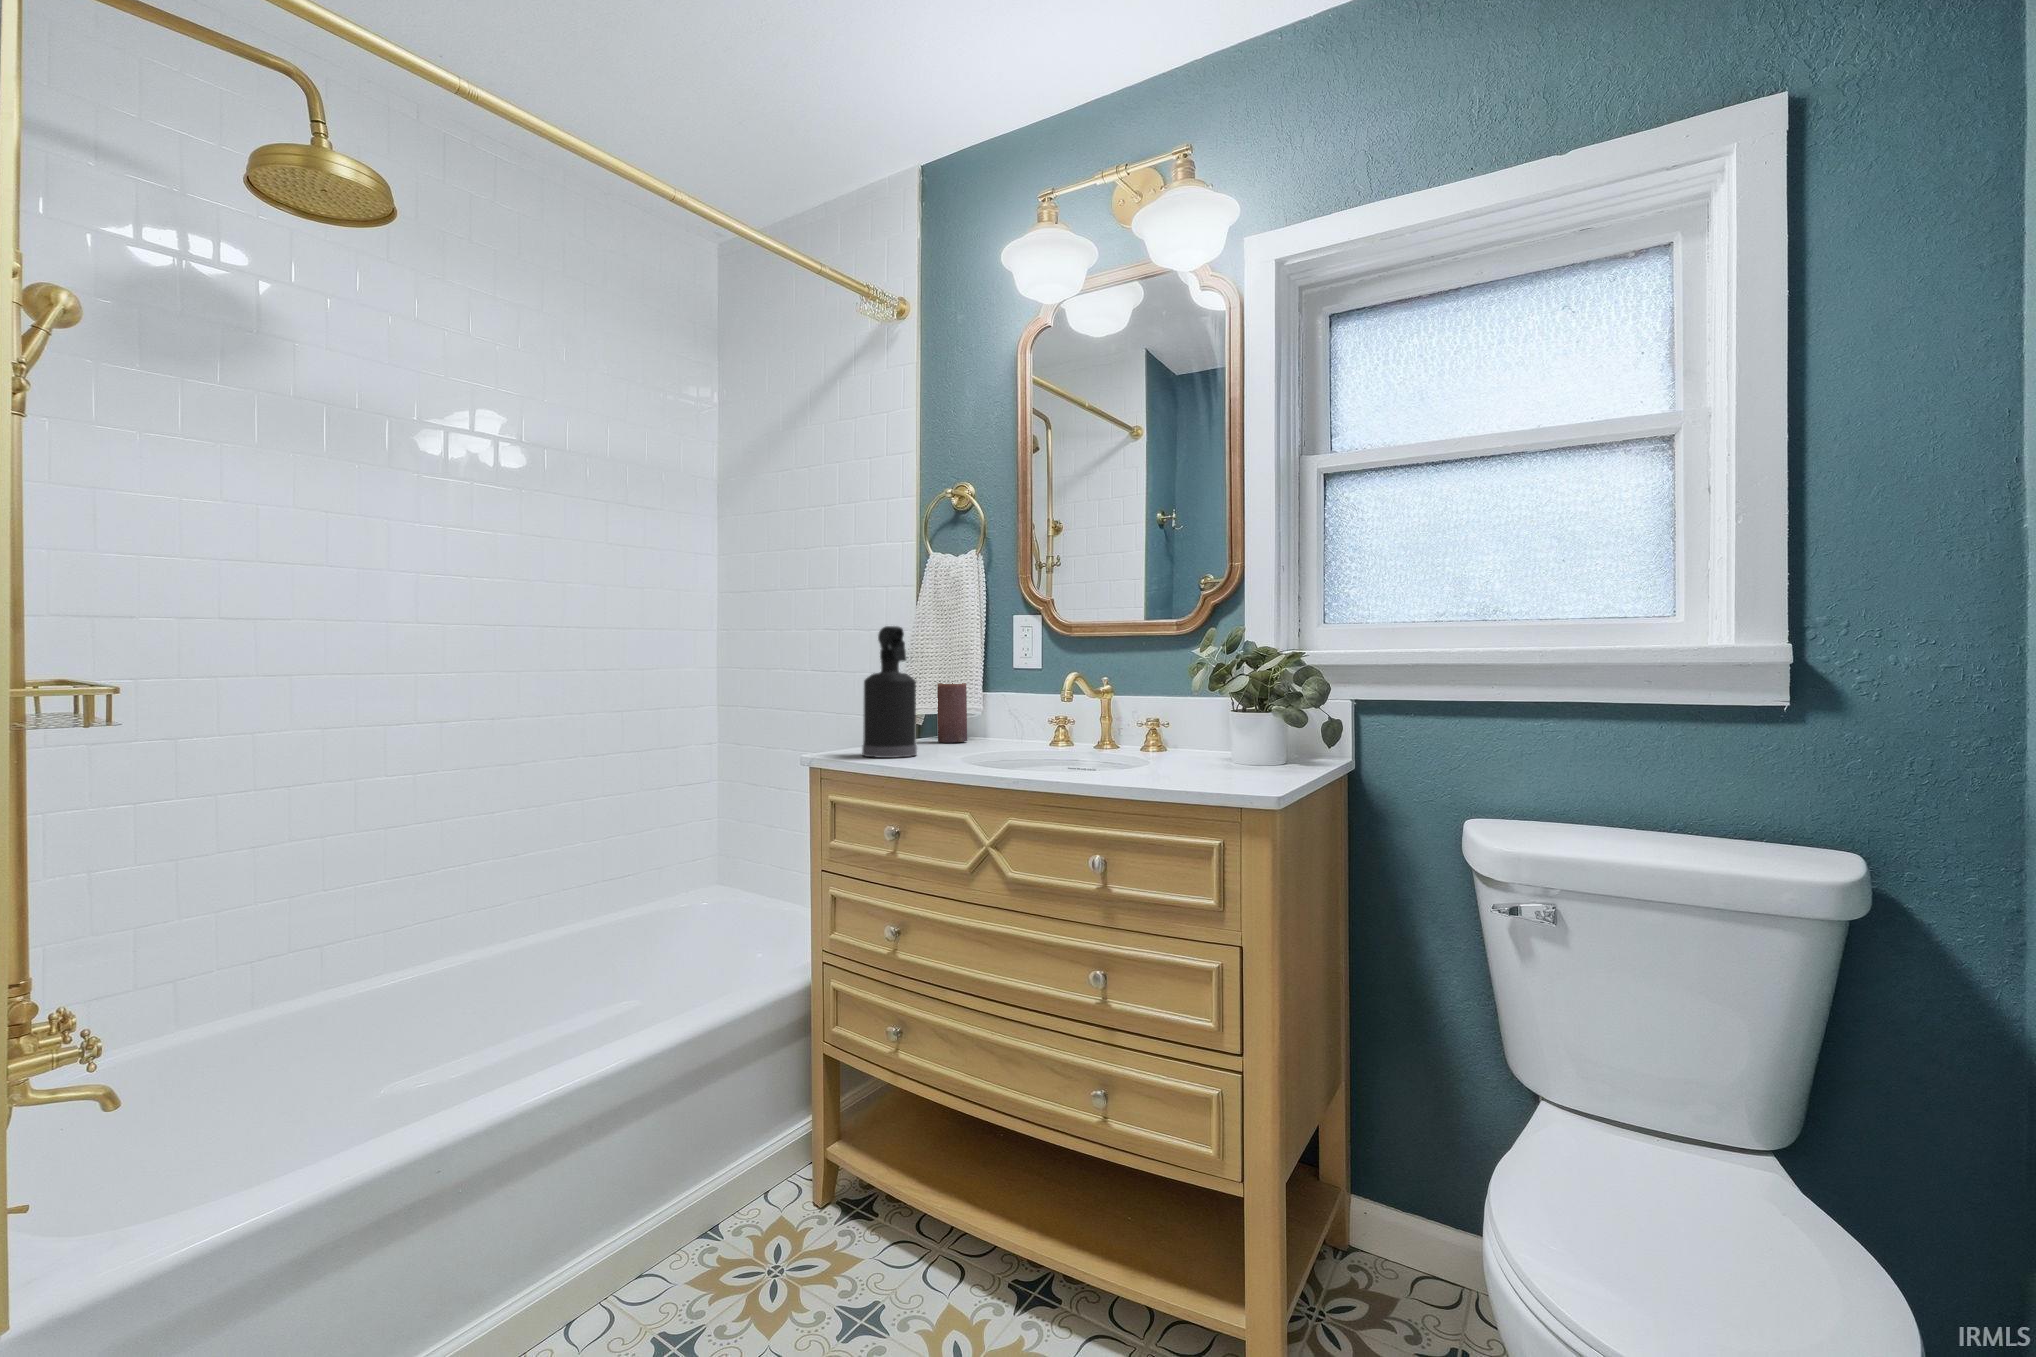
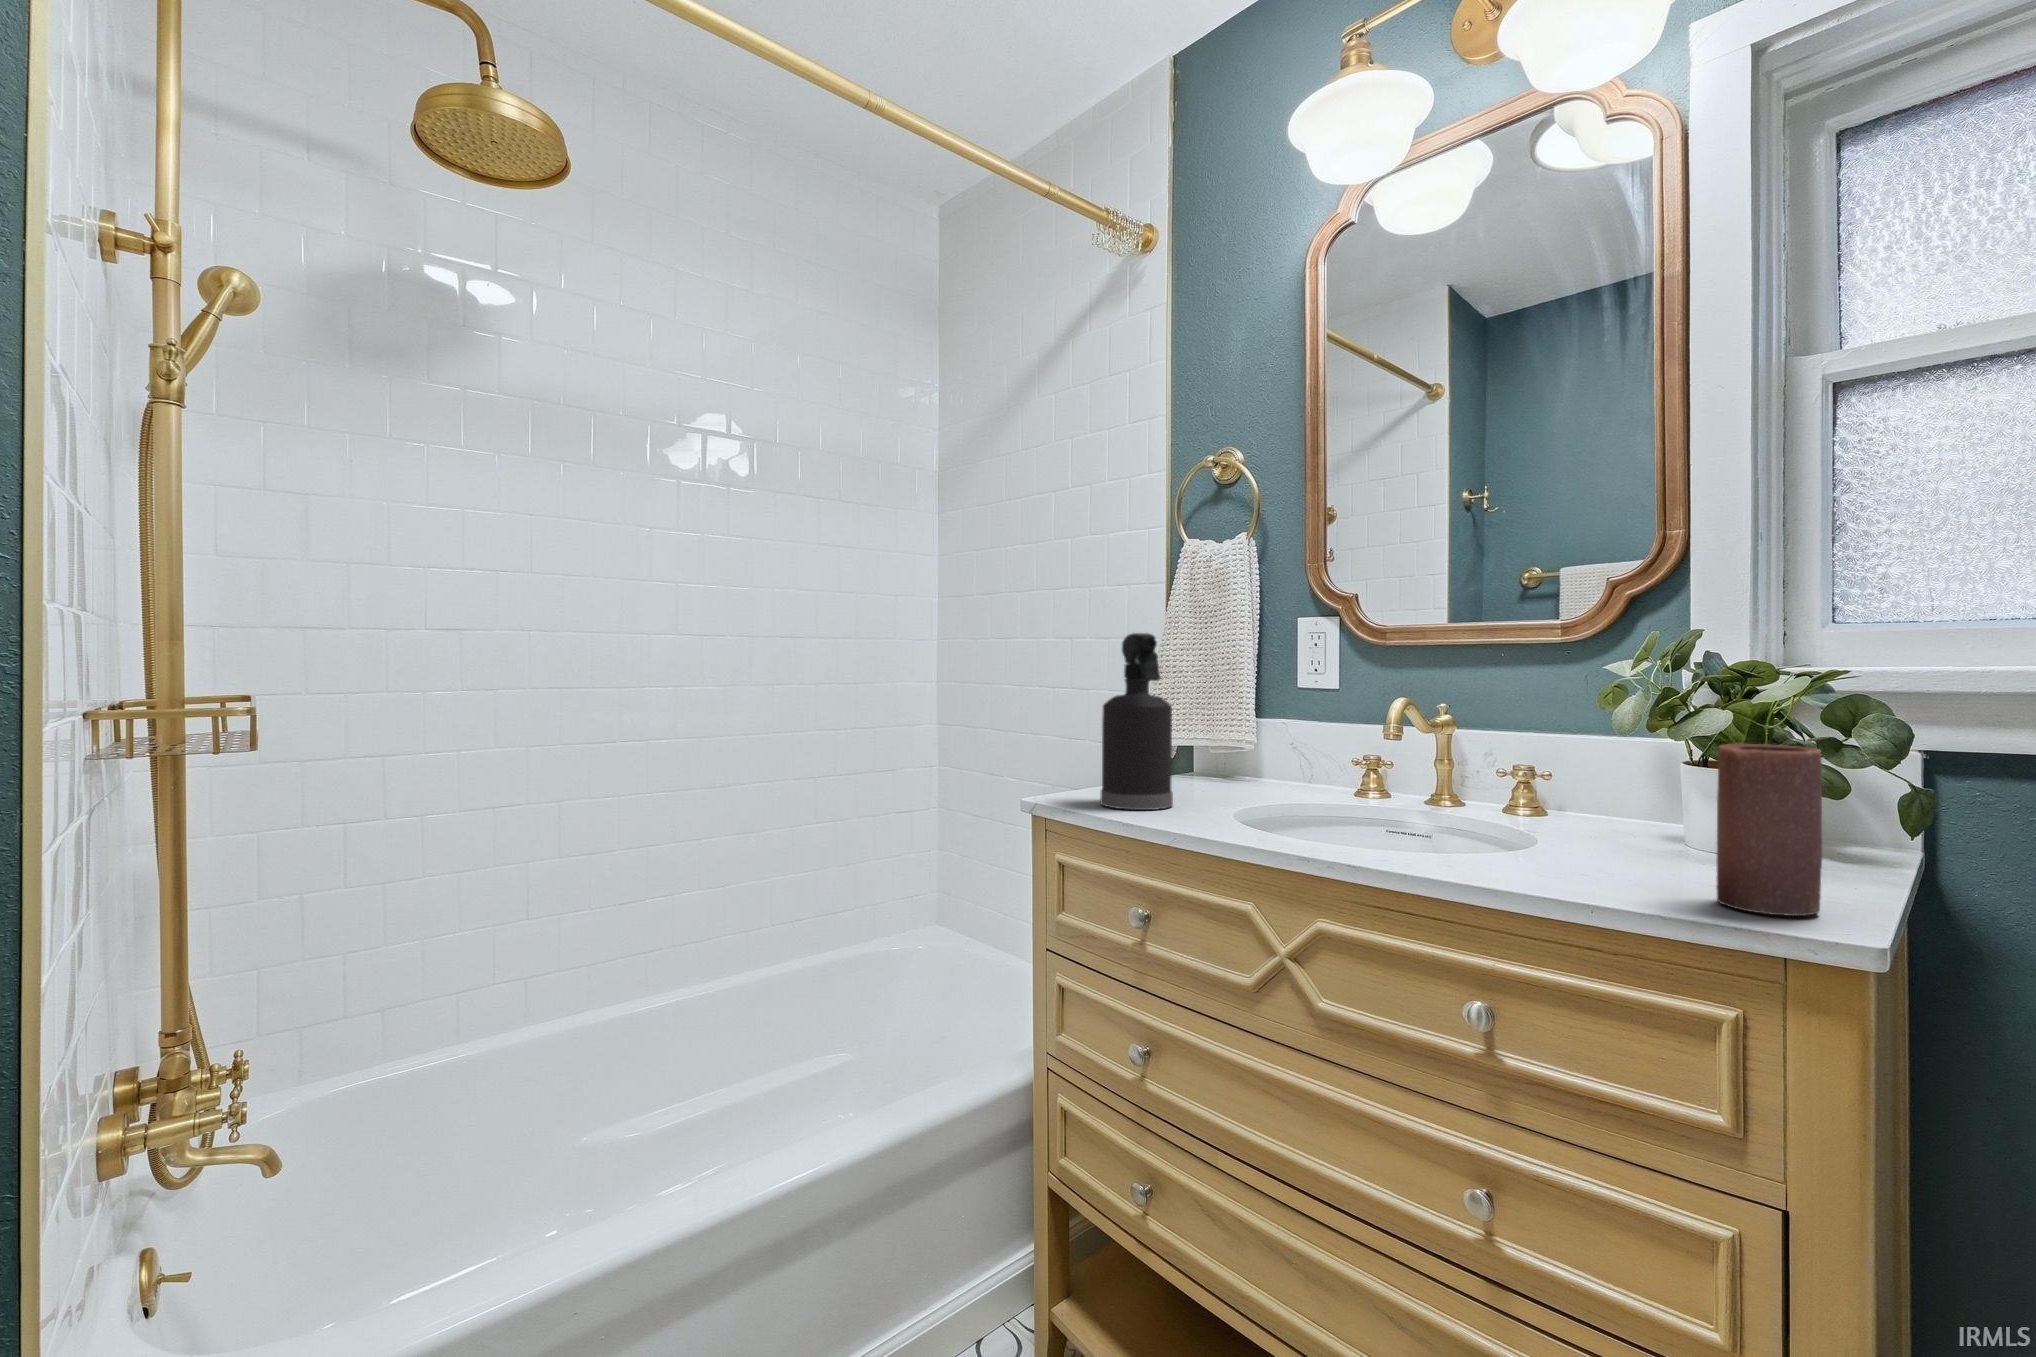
candle: present [937,683,967,743] -> present [1716,744,1822,916]

